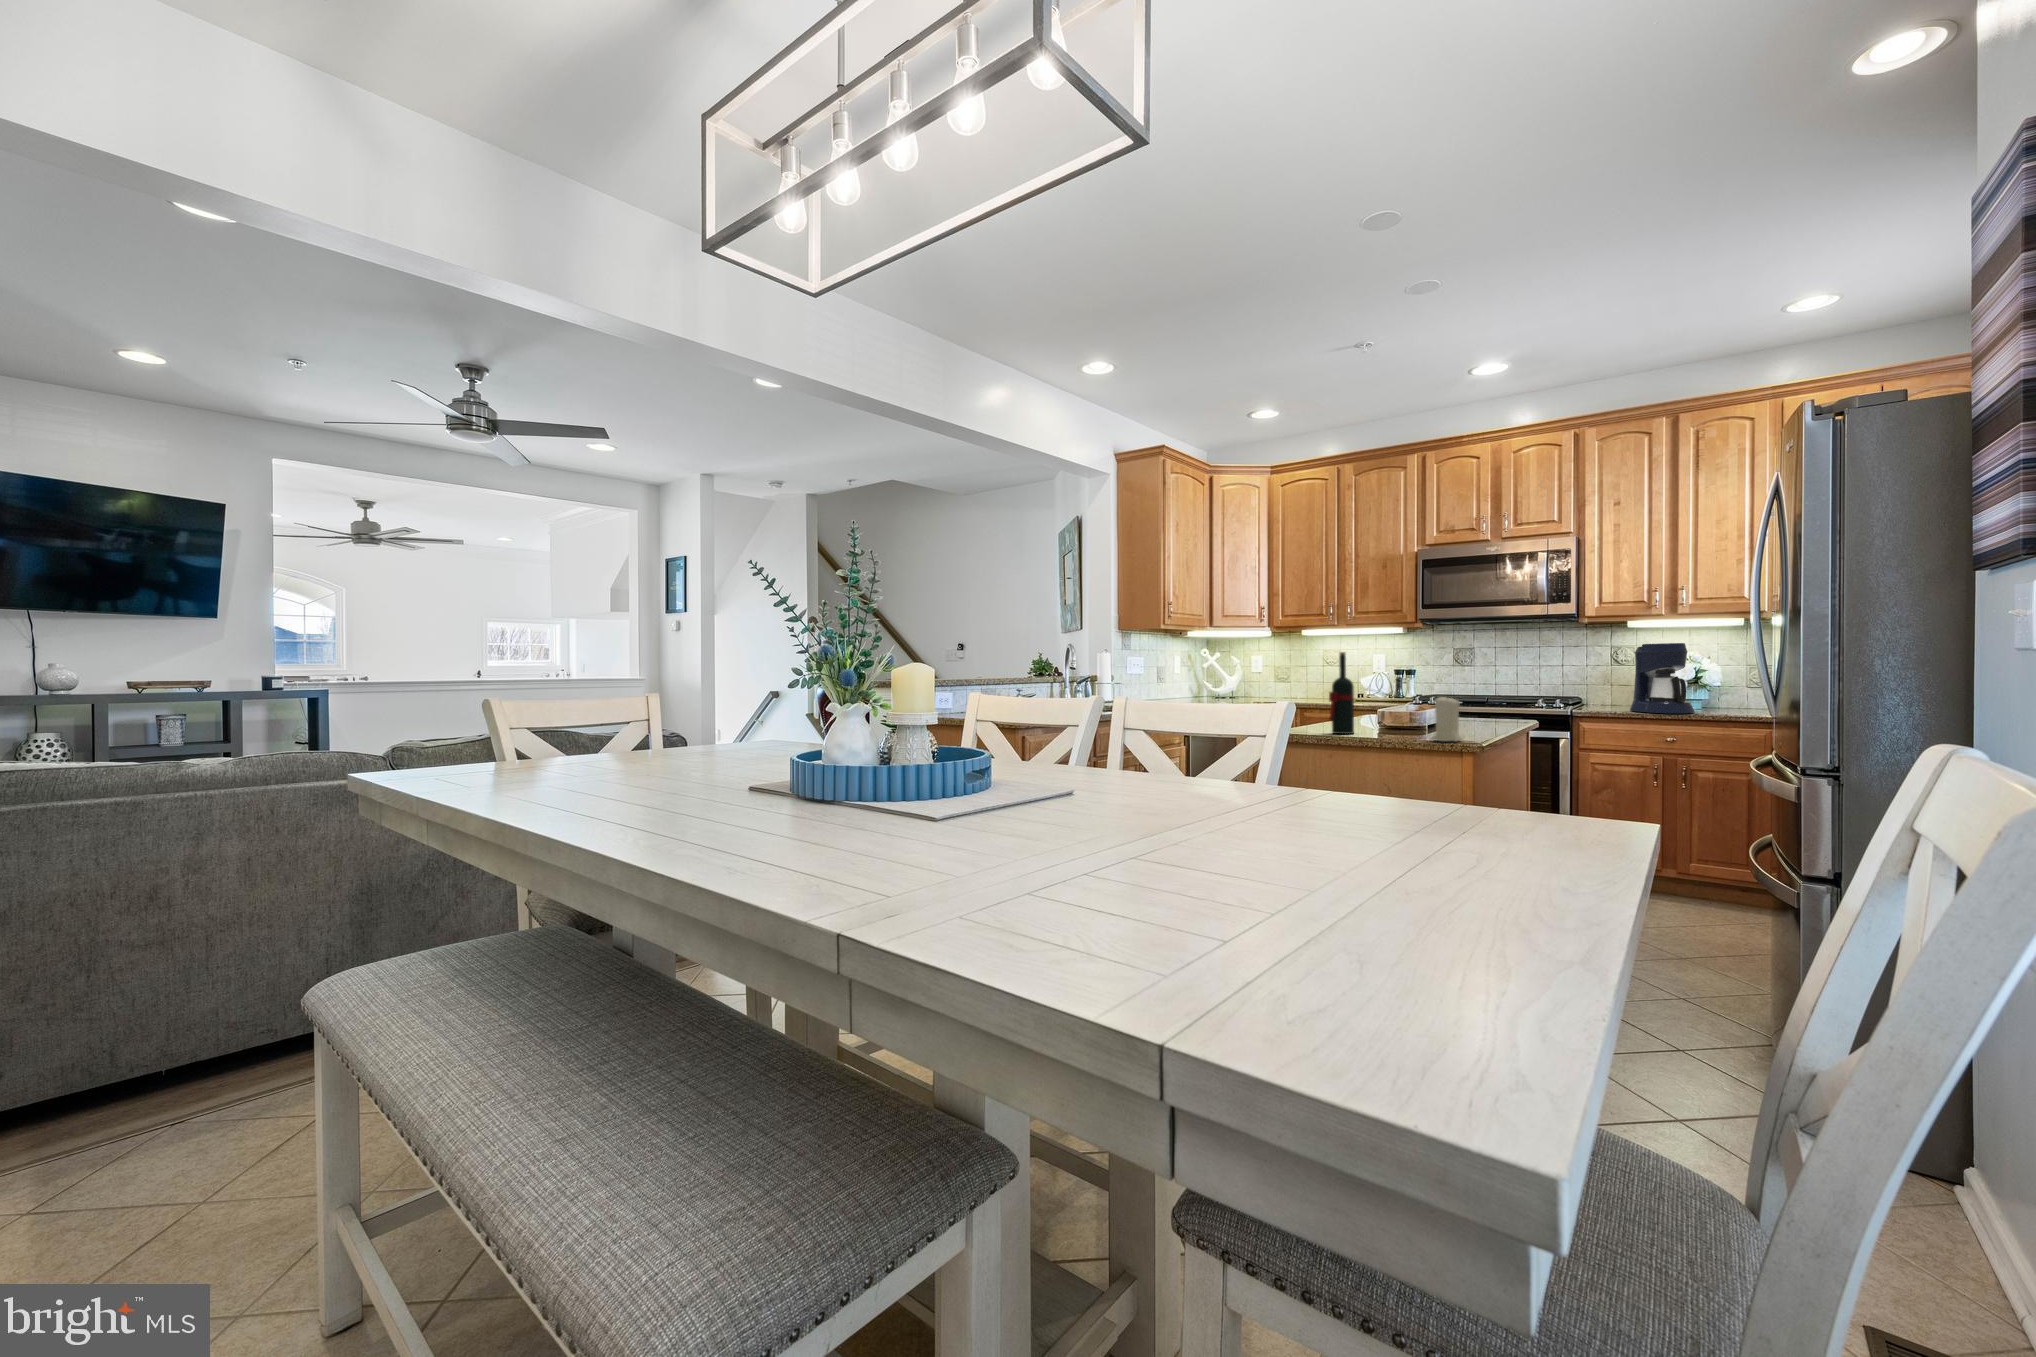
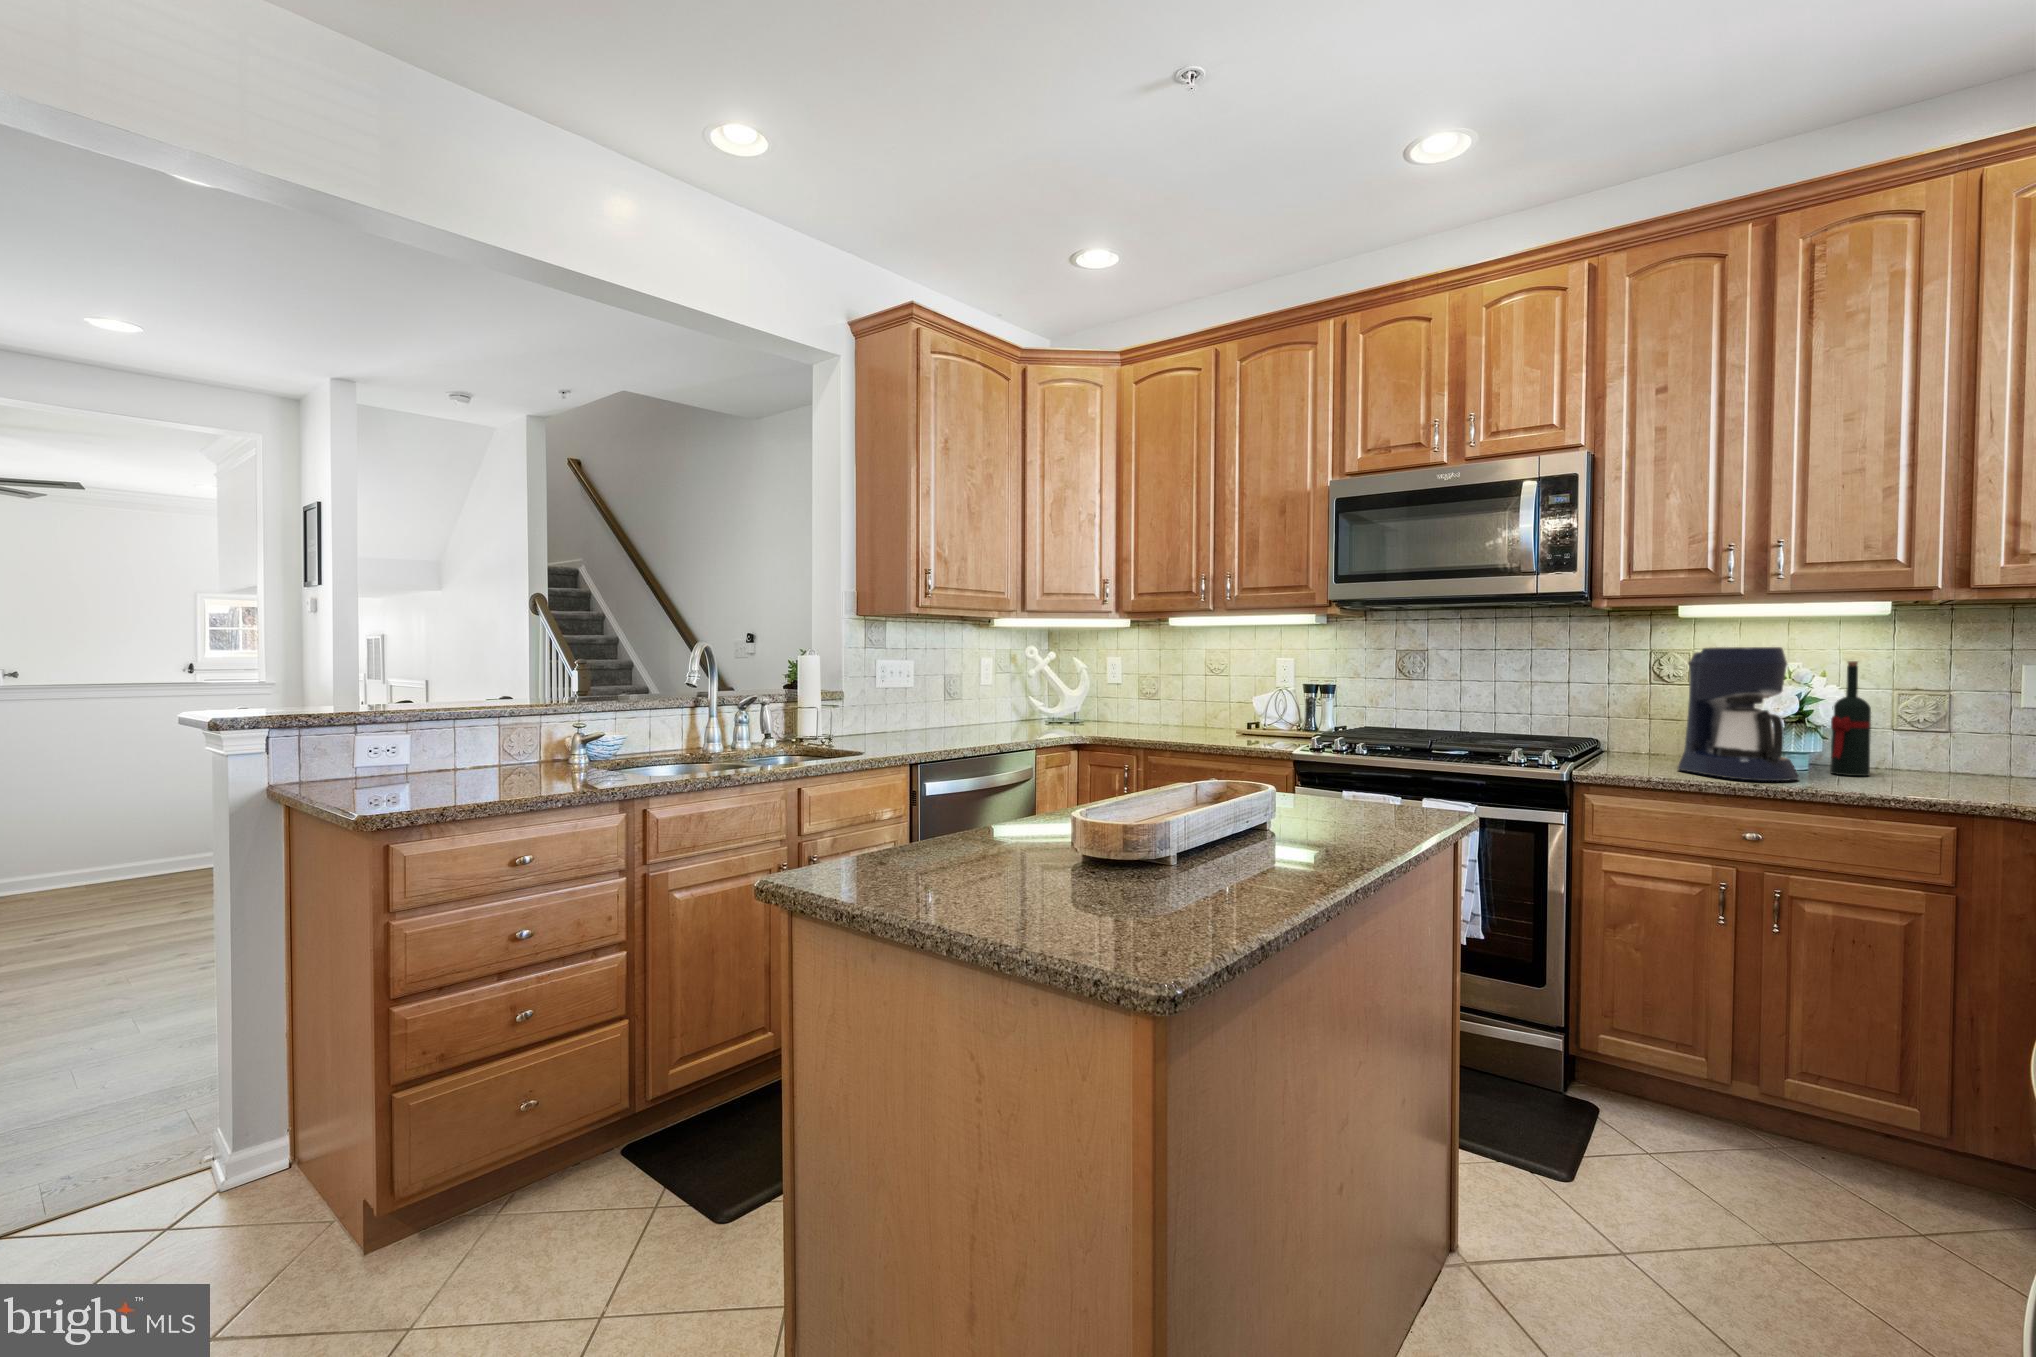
wine bottle: present [1329,652,1354,734] -> present [1830,661,1871,776]
candle: present [1431,697,1462,741] -> none [1068,797,1147,933]

